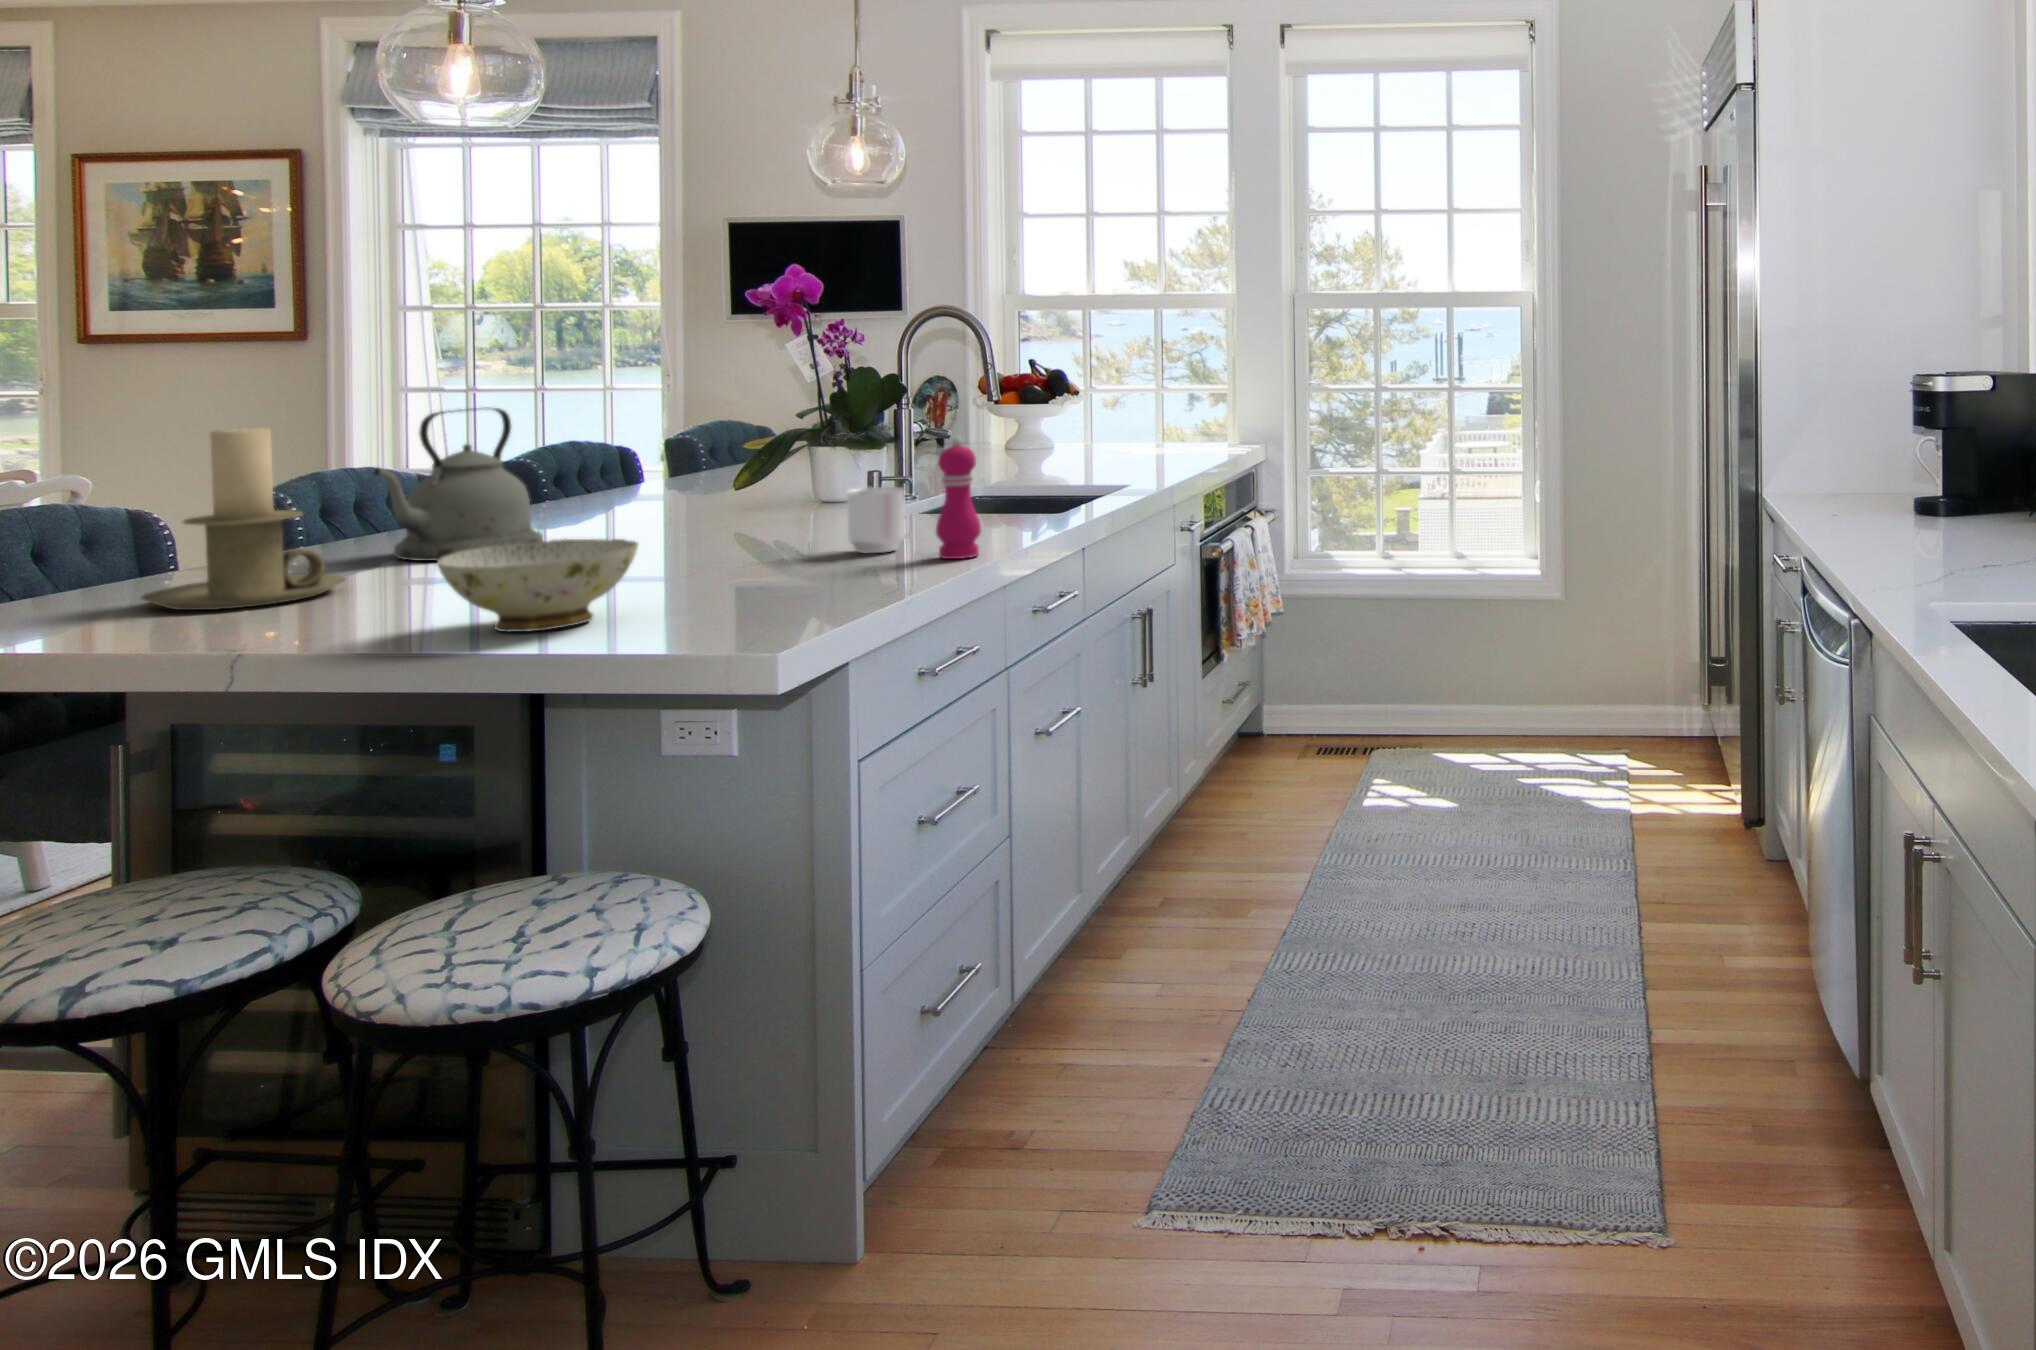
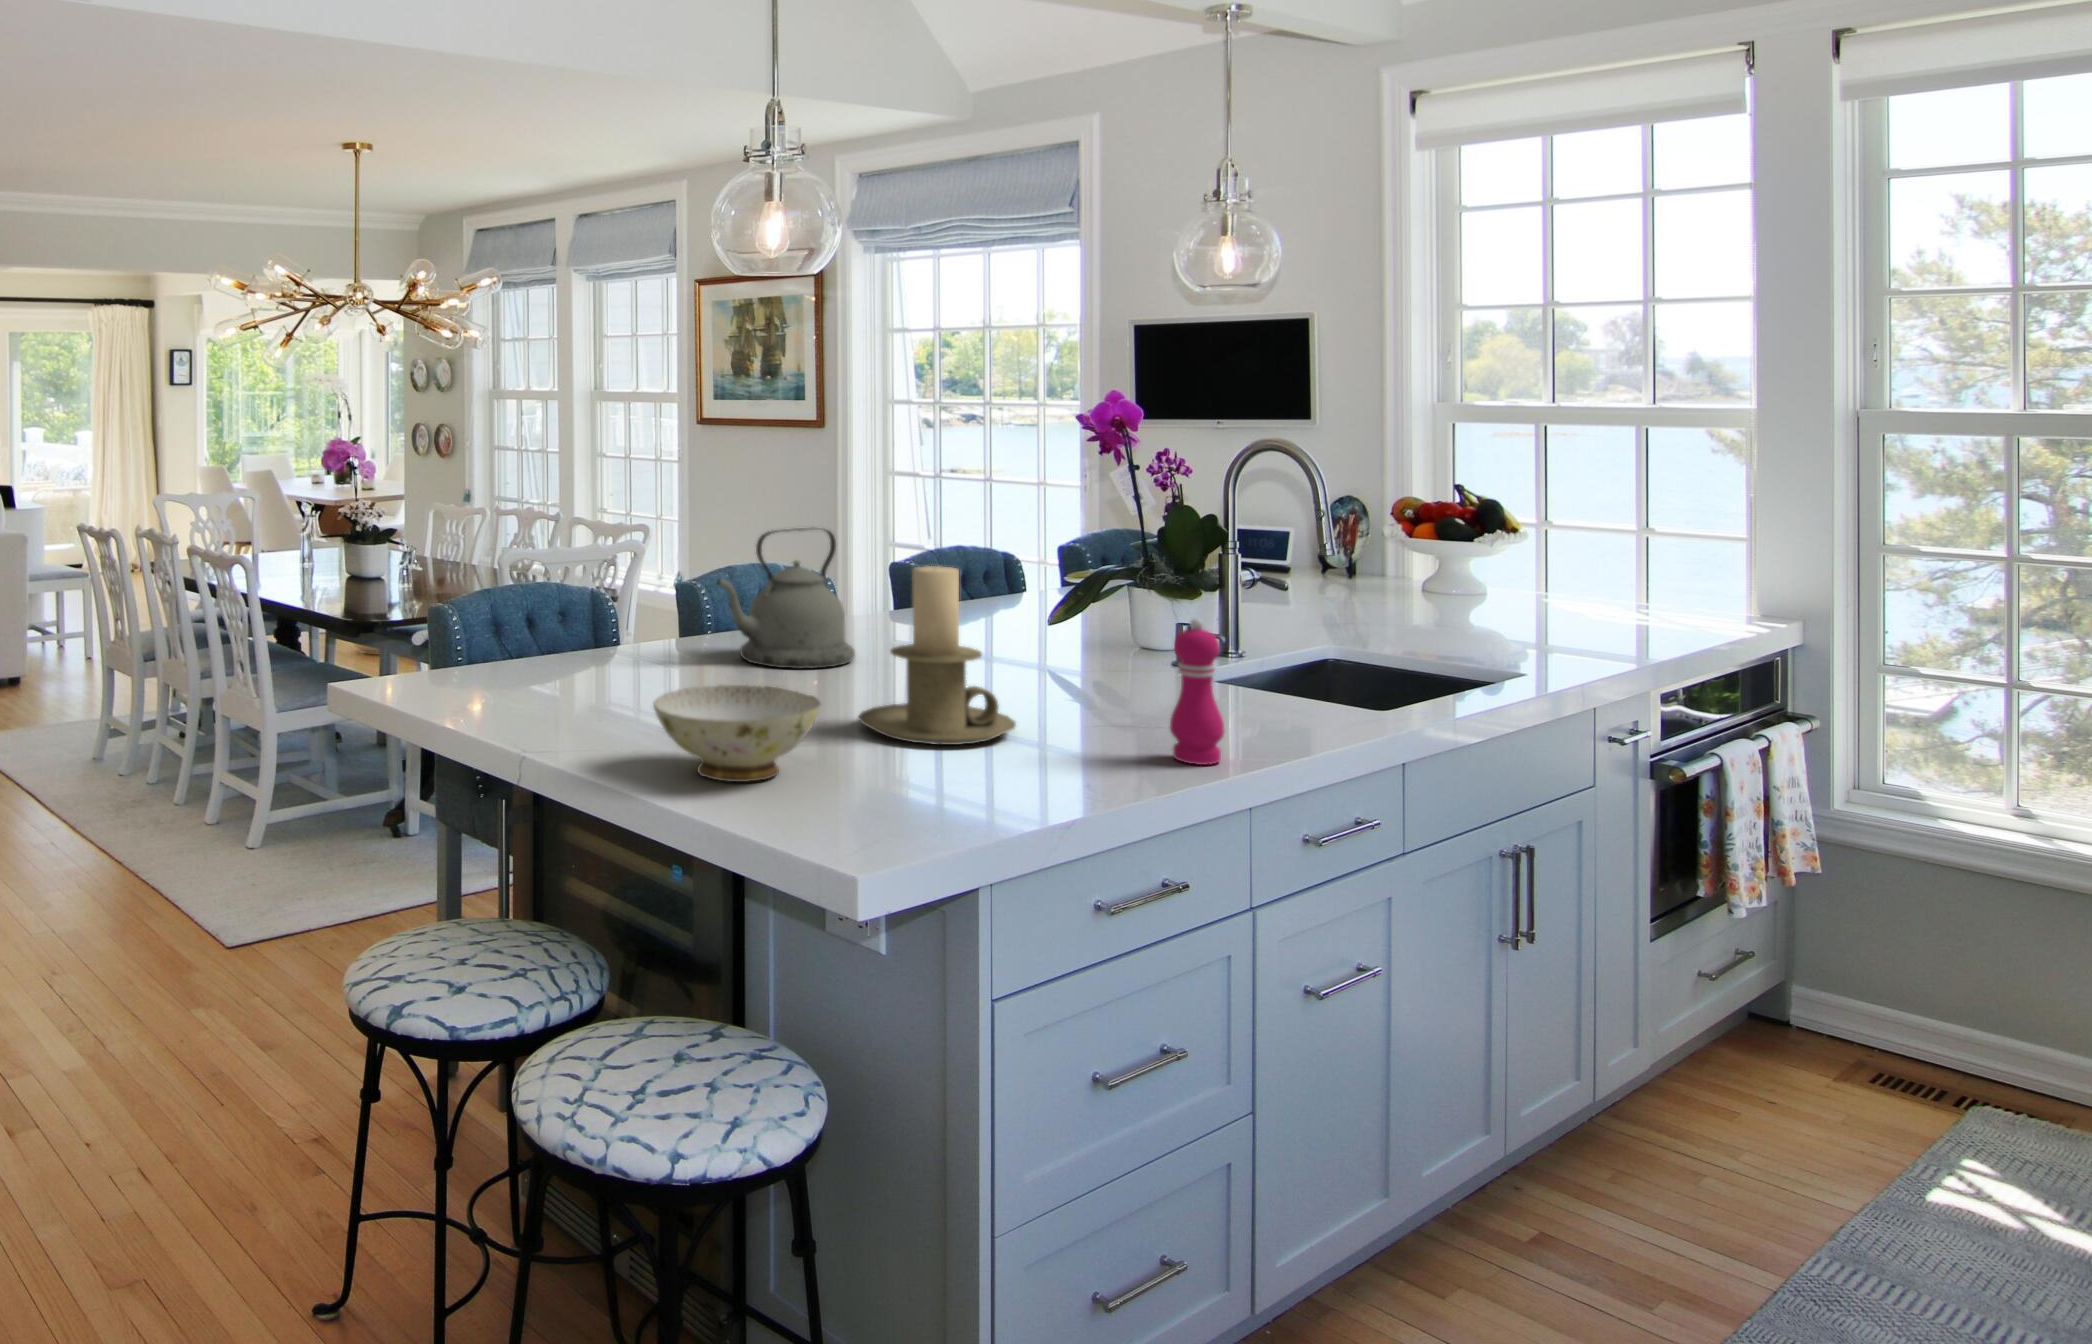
candle holder: present [141,428,345,610] -> present [858,566,1016,745]
mug: present [847,487,905,553] -> none [1088,657,1155,735]

